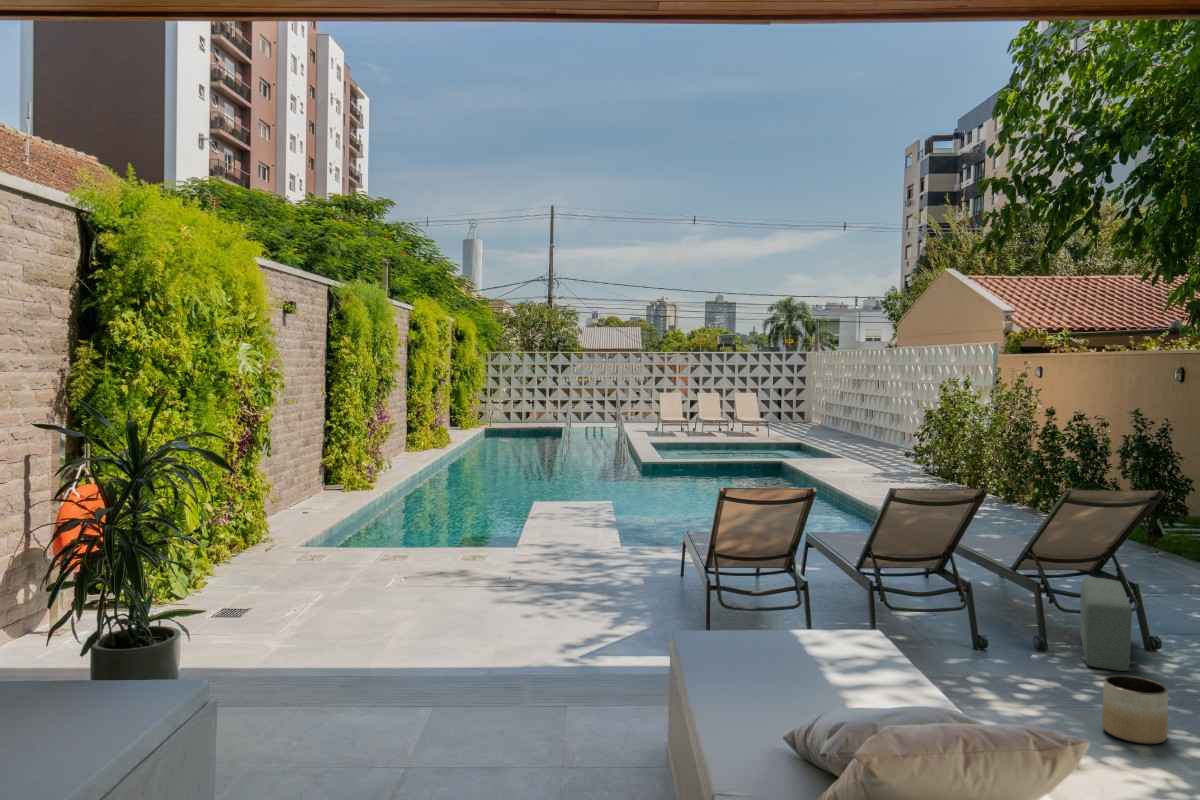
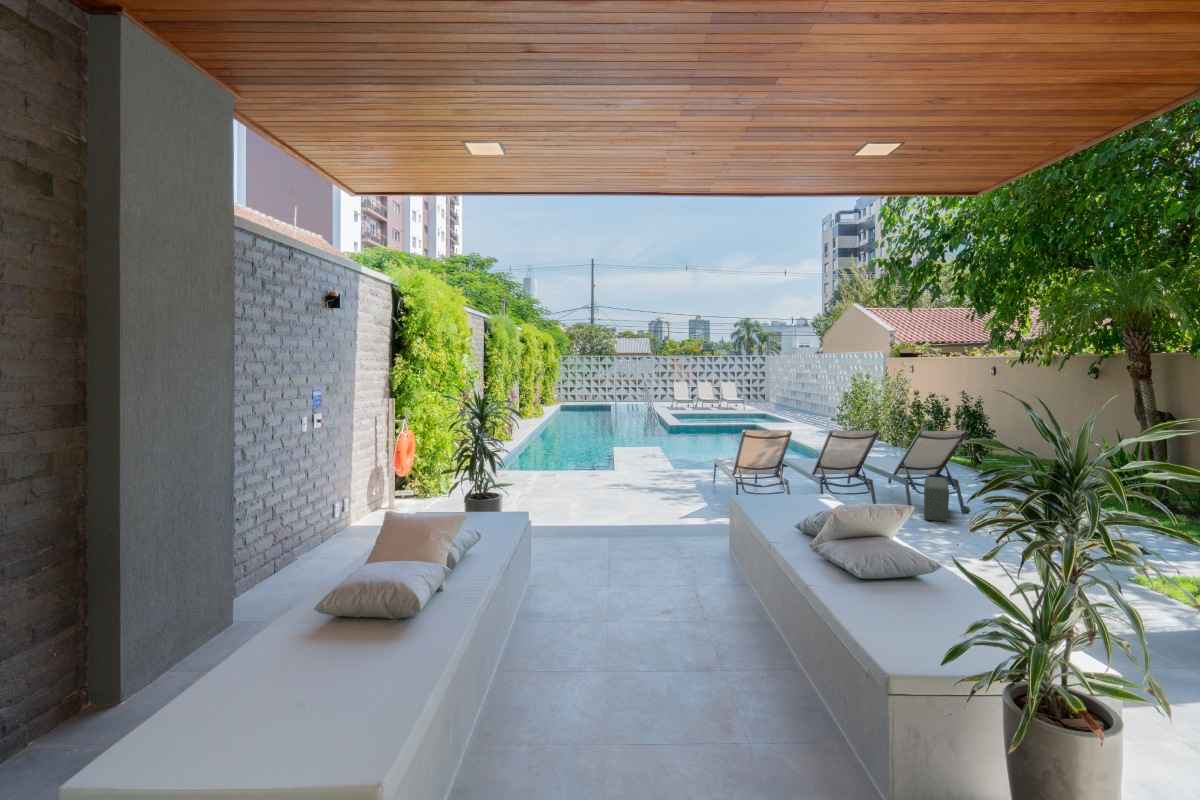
planter: present [1102,675,1168,744] -> none [928,517,960,548]

